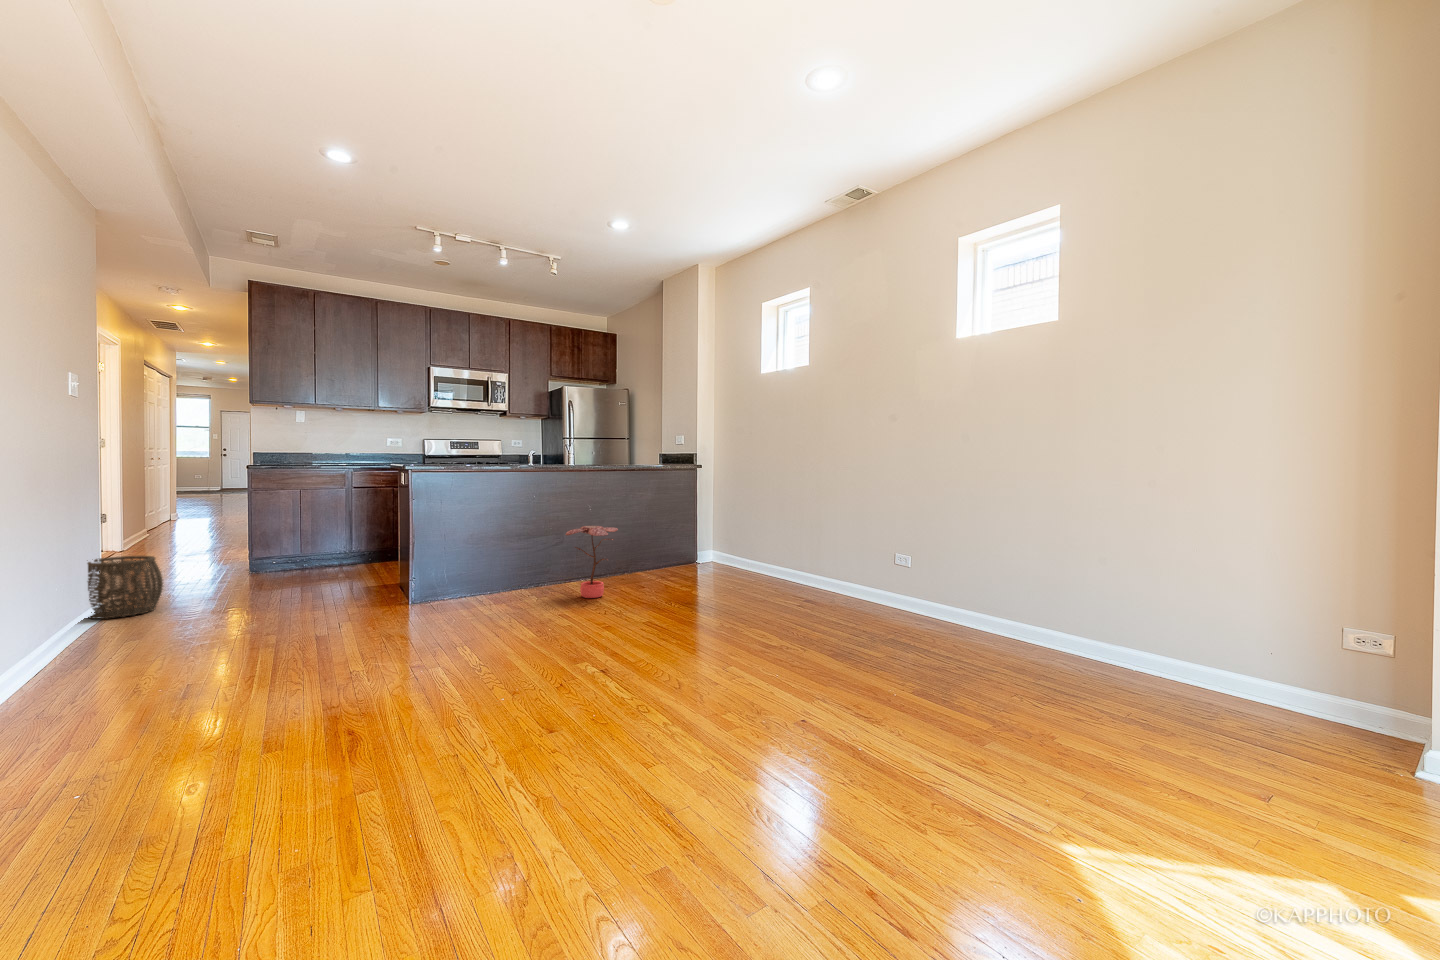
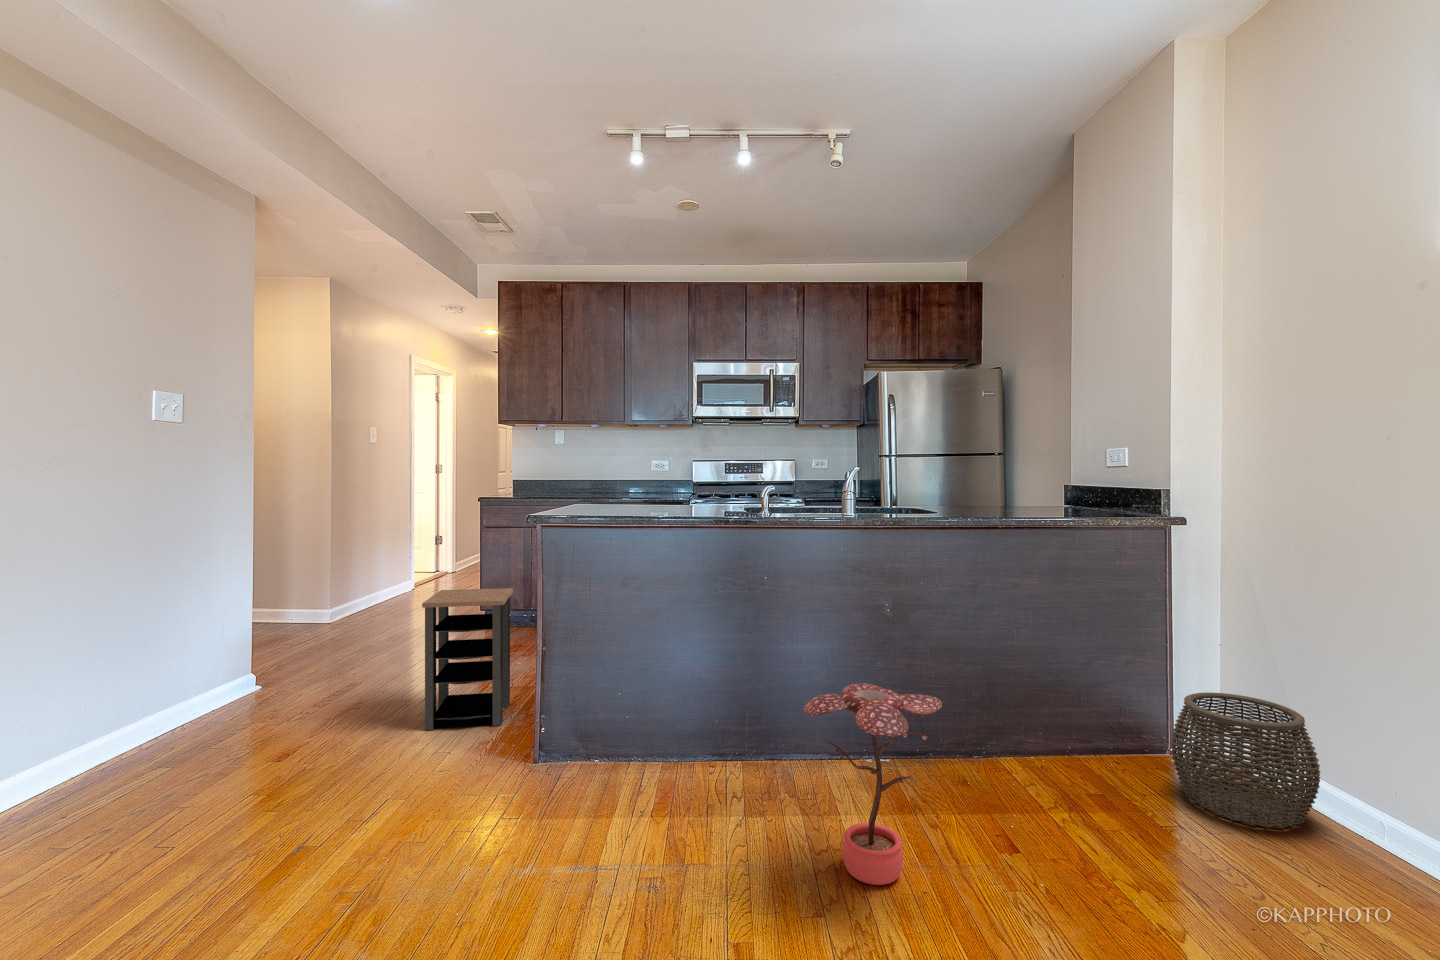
side table: none [295,511,358,595] -> present [422,588,513,730]
woven basket: present [87,556,163,619] -> present [1171,692,1320,829]

